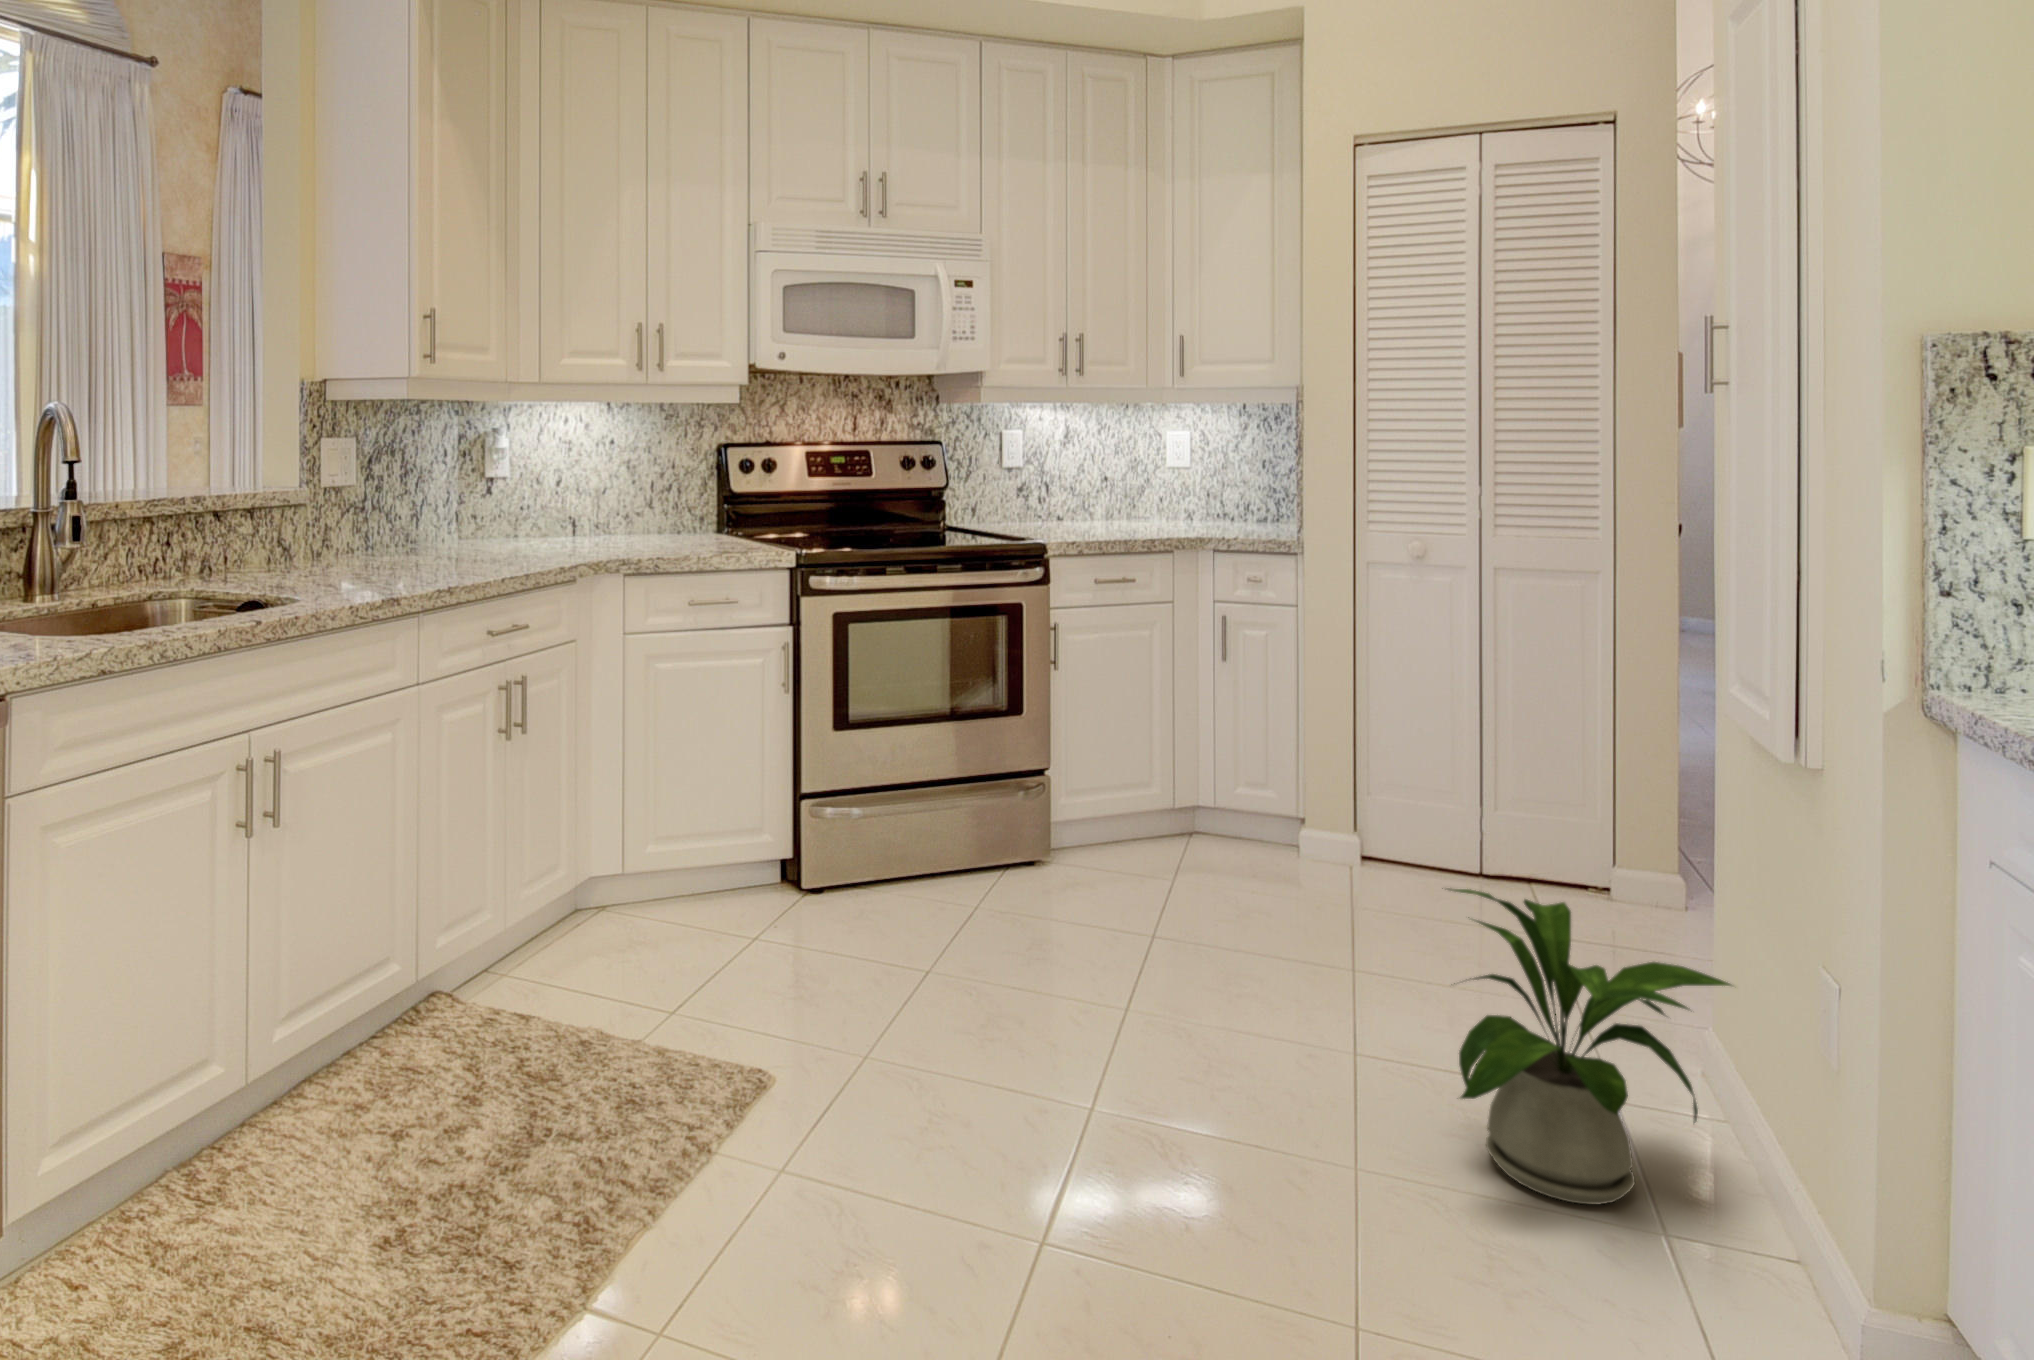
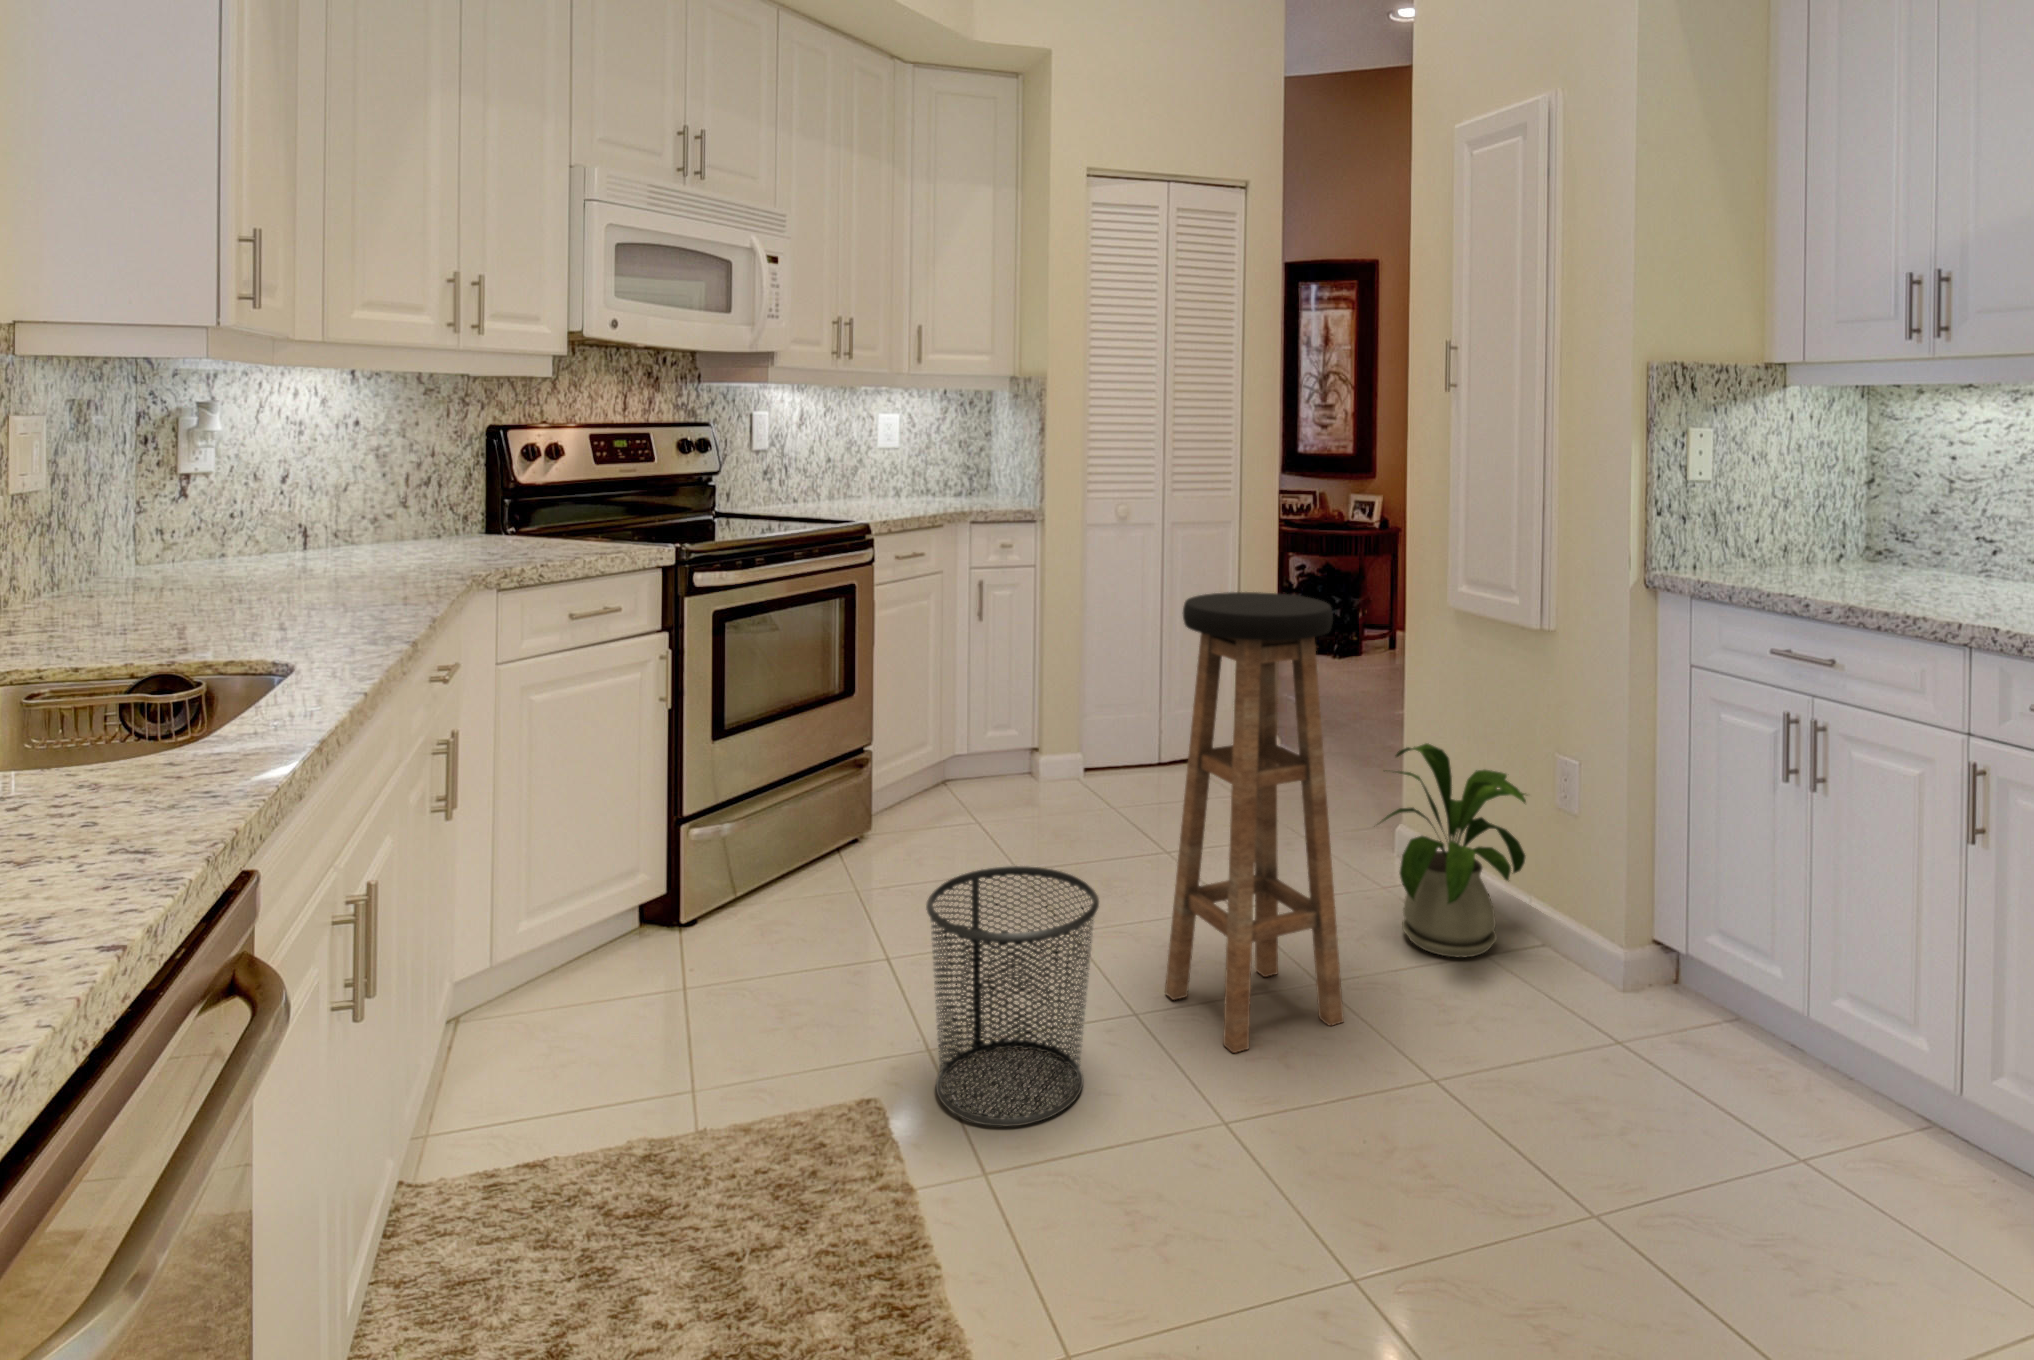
bar stool: none [1102,650,1284,1179] -> present [1165,592,1344,1053]
waste bin: none [805,878,970,1115] -> present [926,866,1099,1127]

